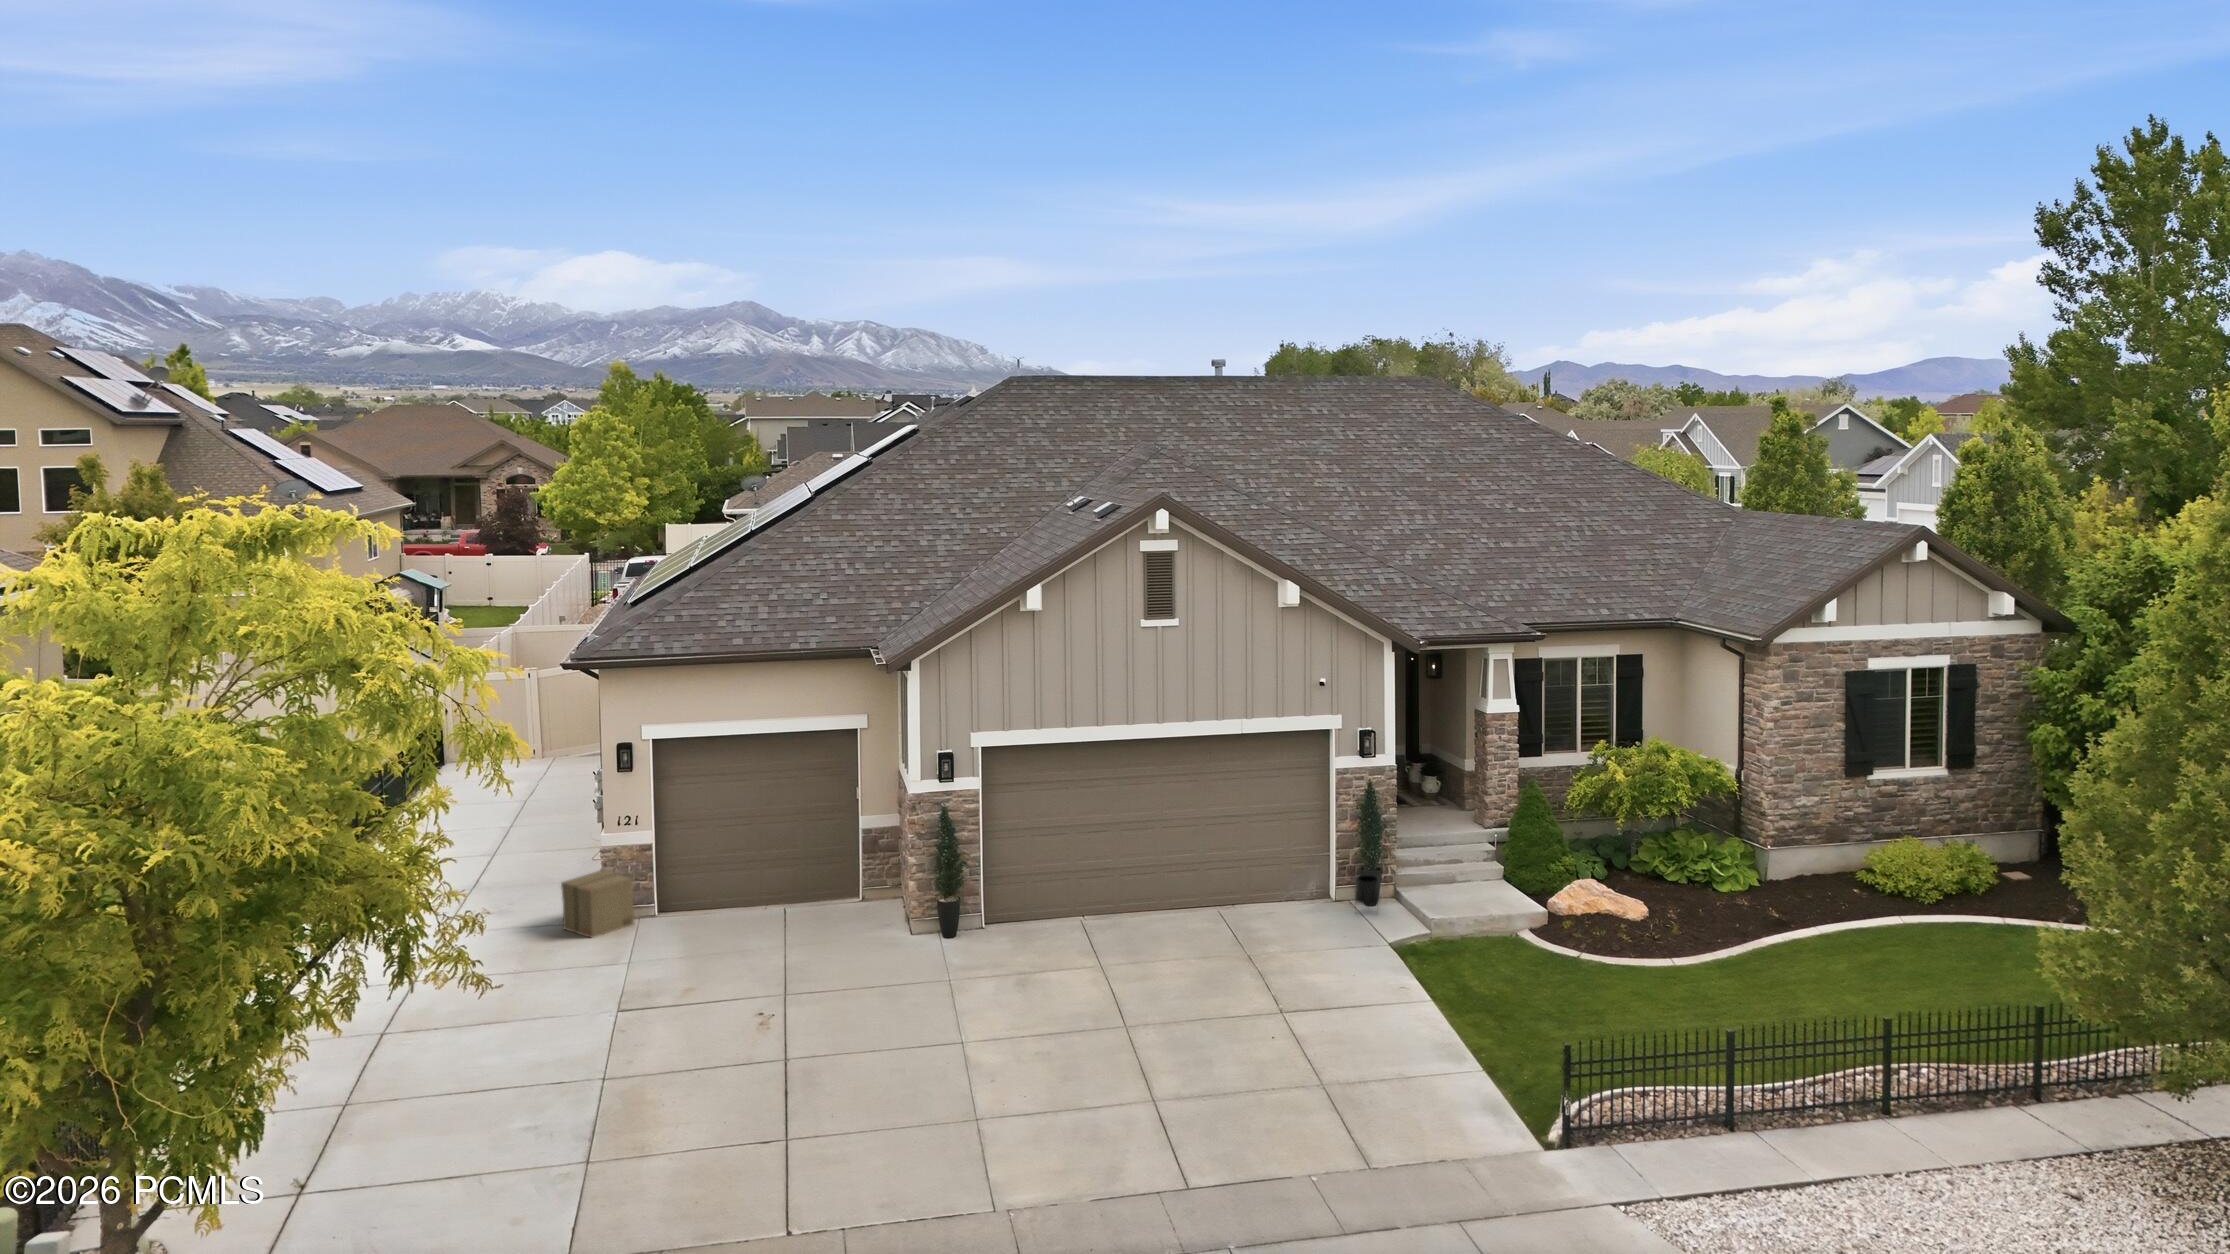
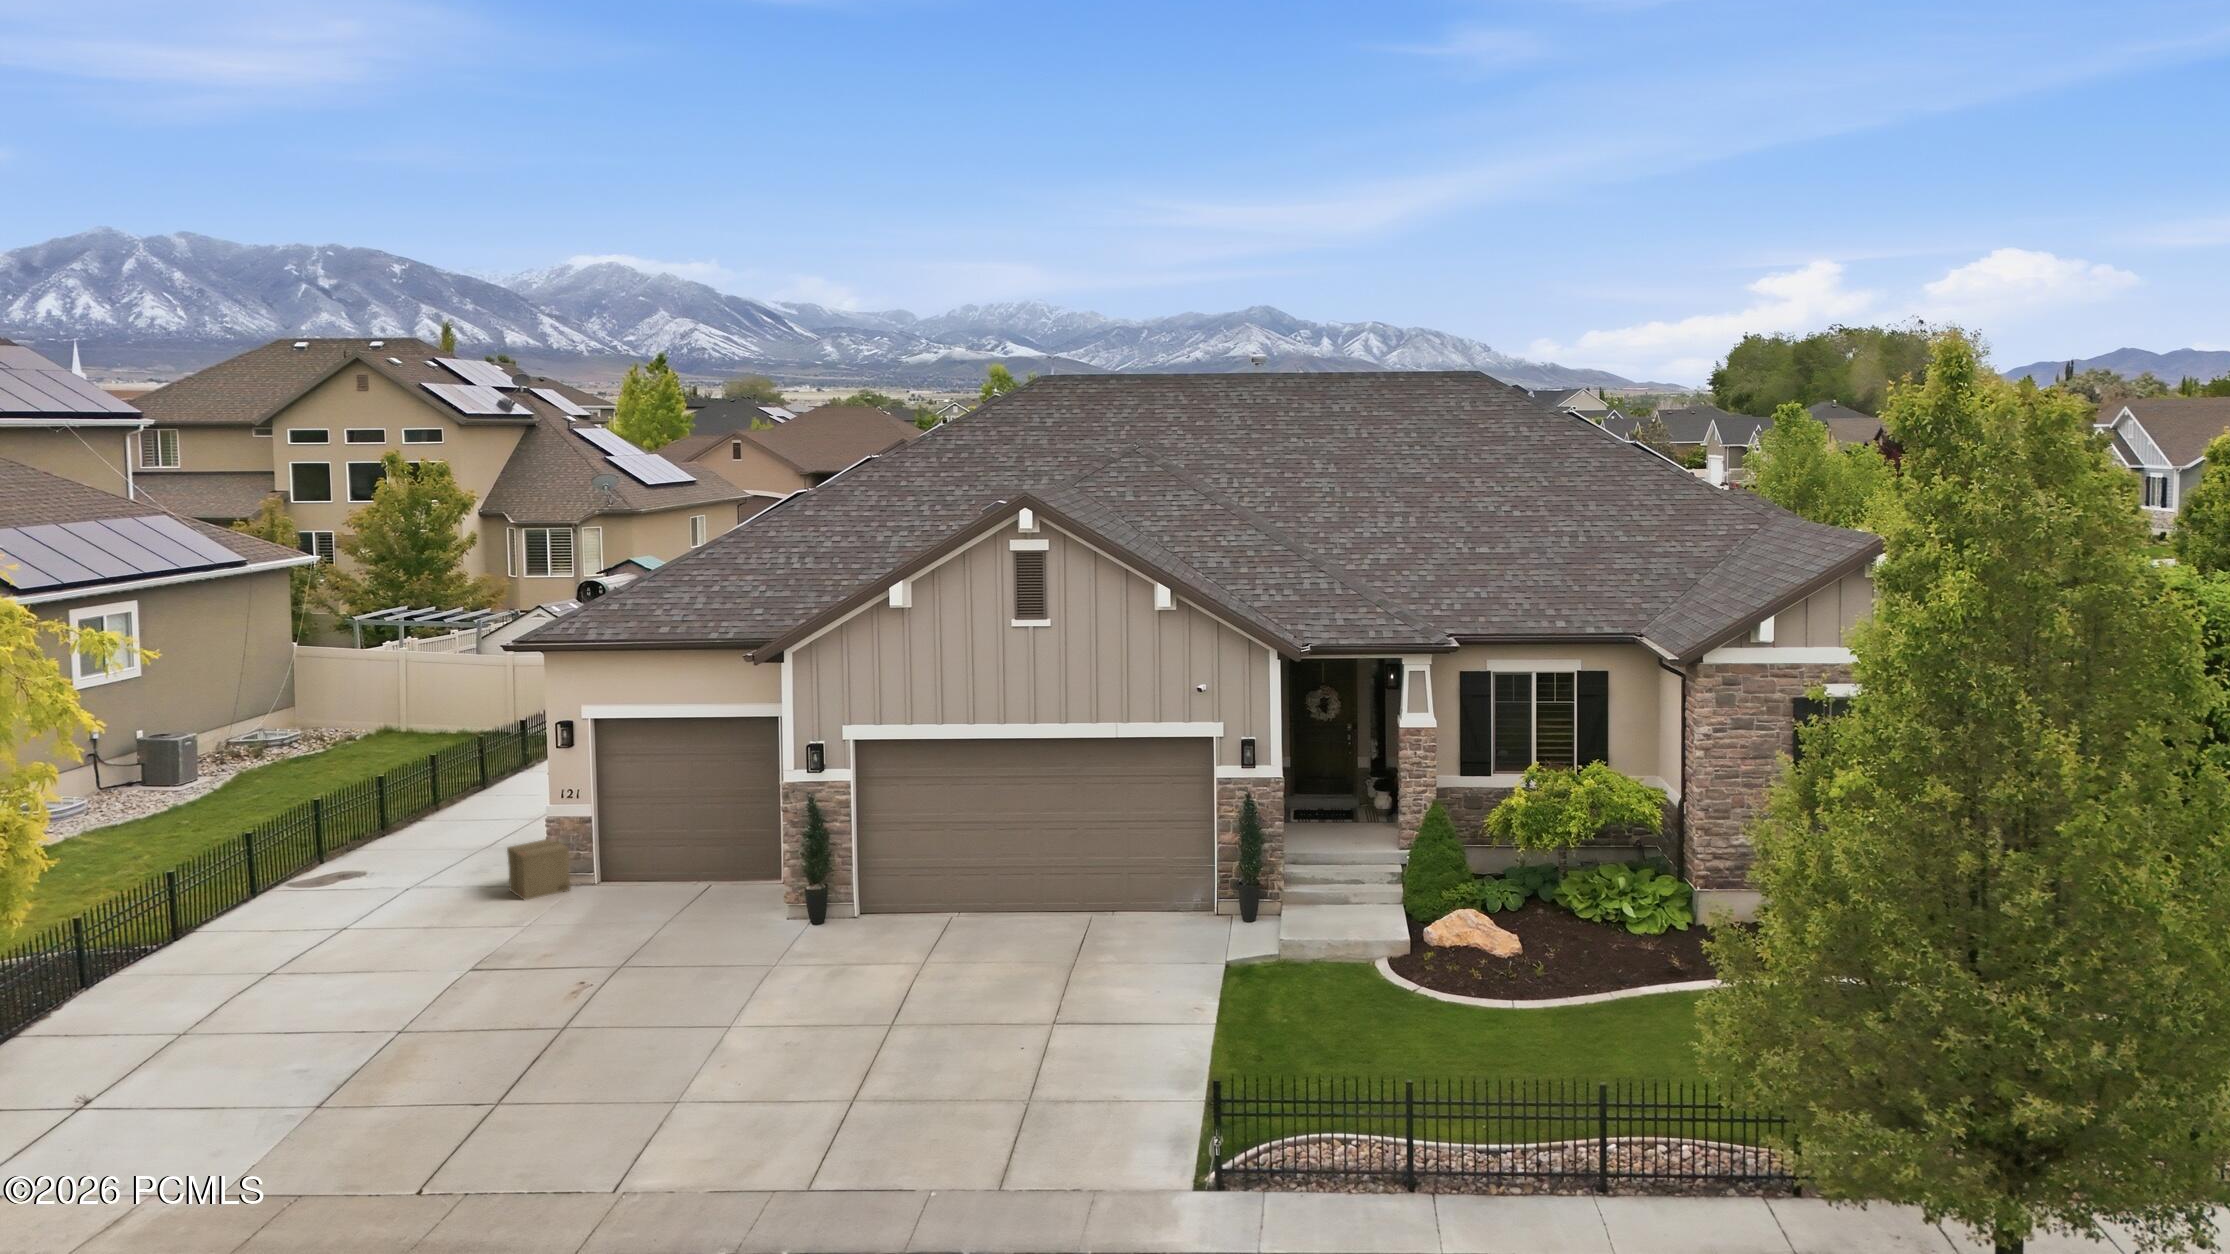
planter: present [1355,875,1380,904] -> none [1228,889,1254,931]

